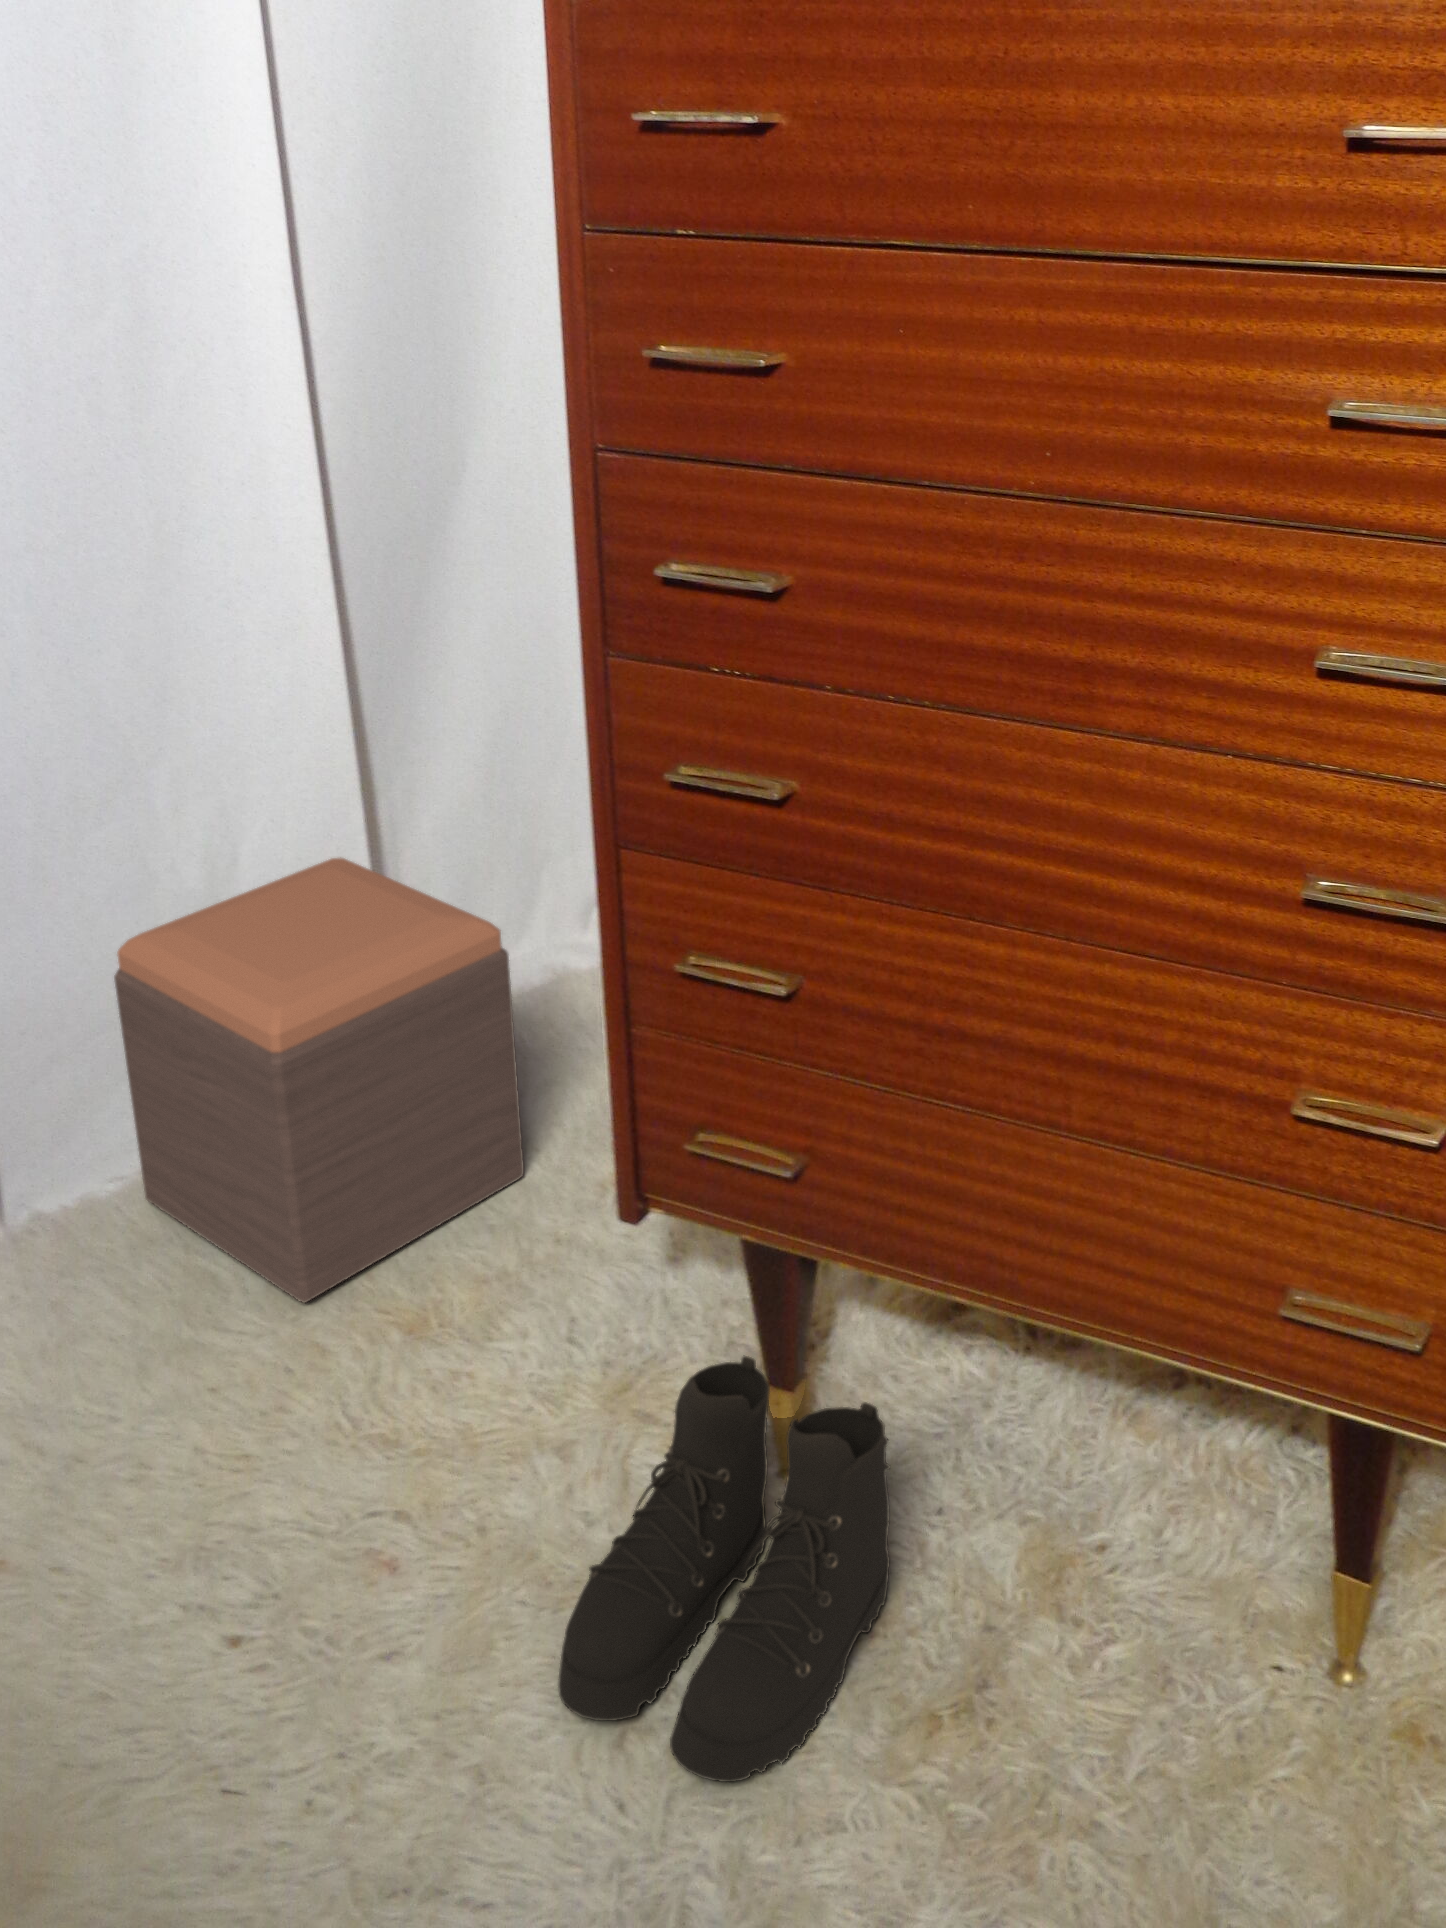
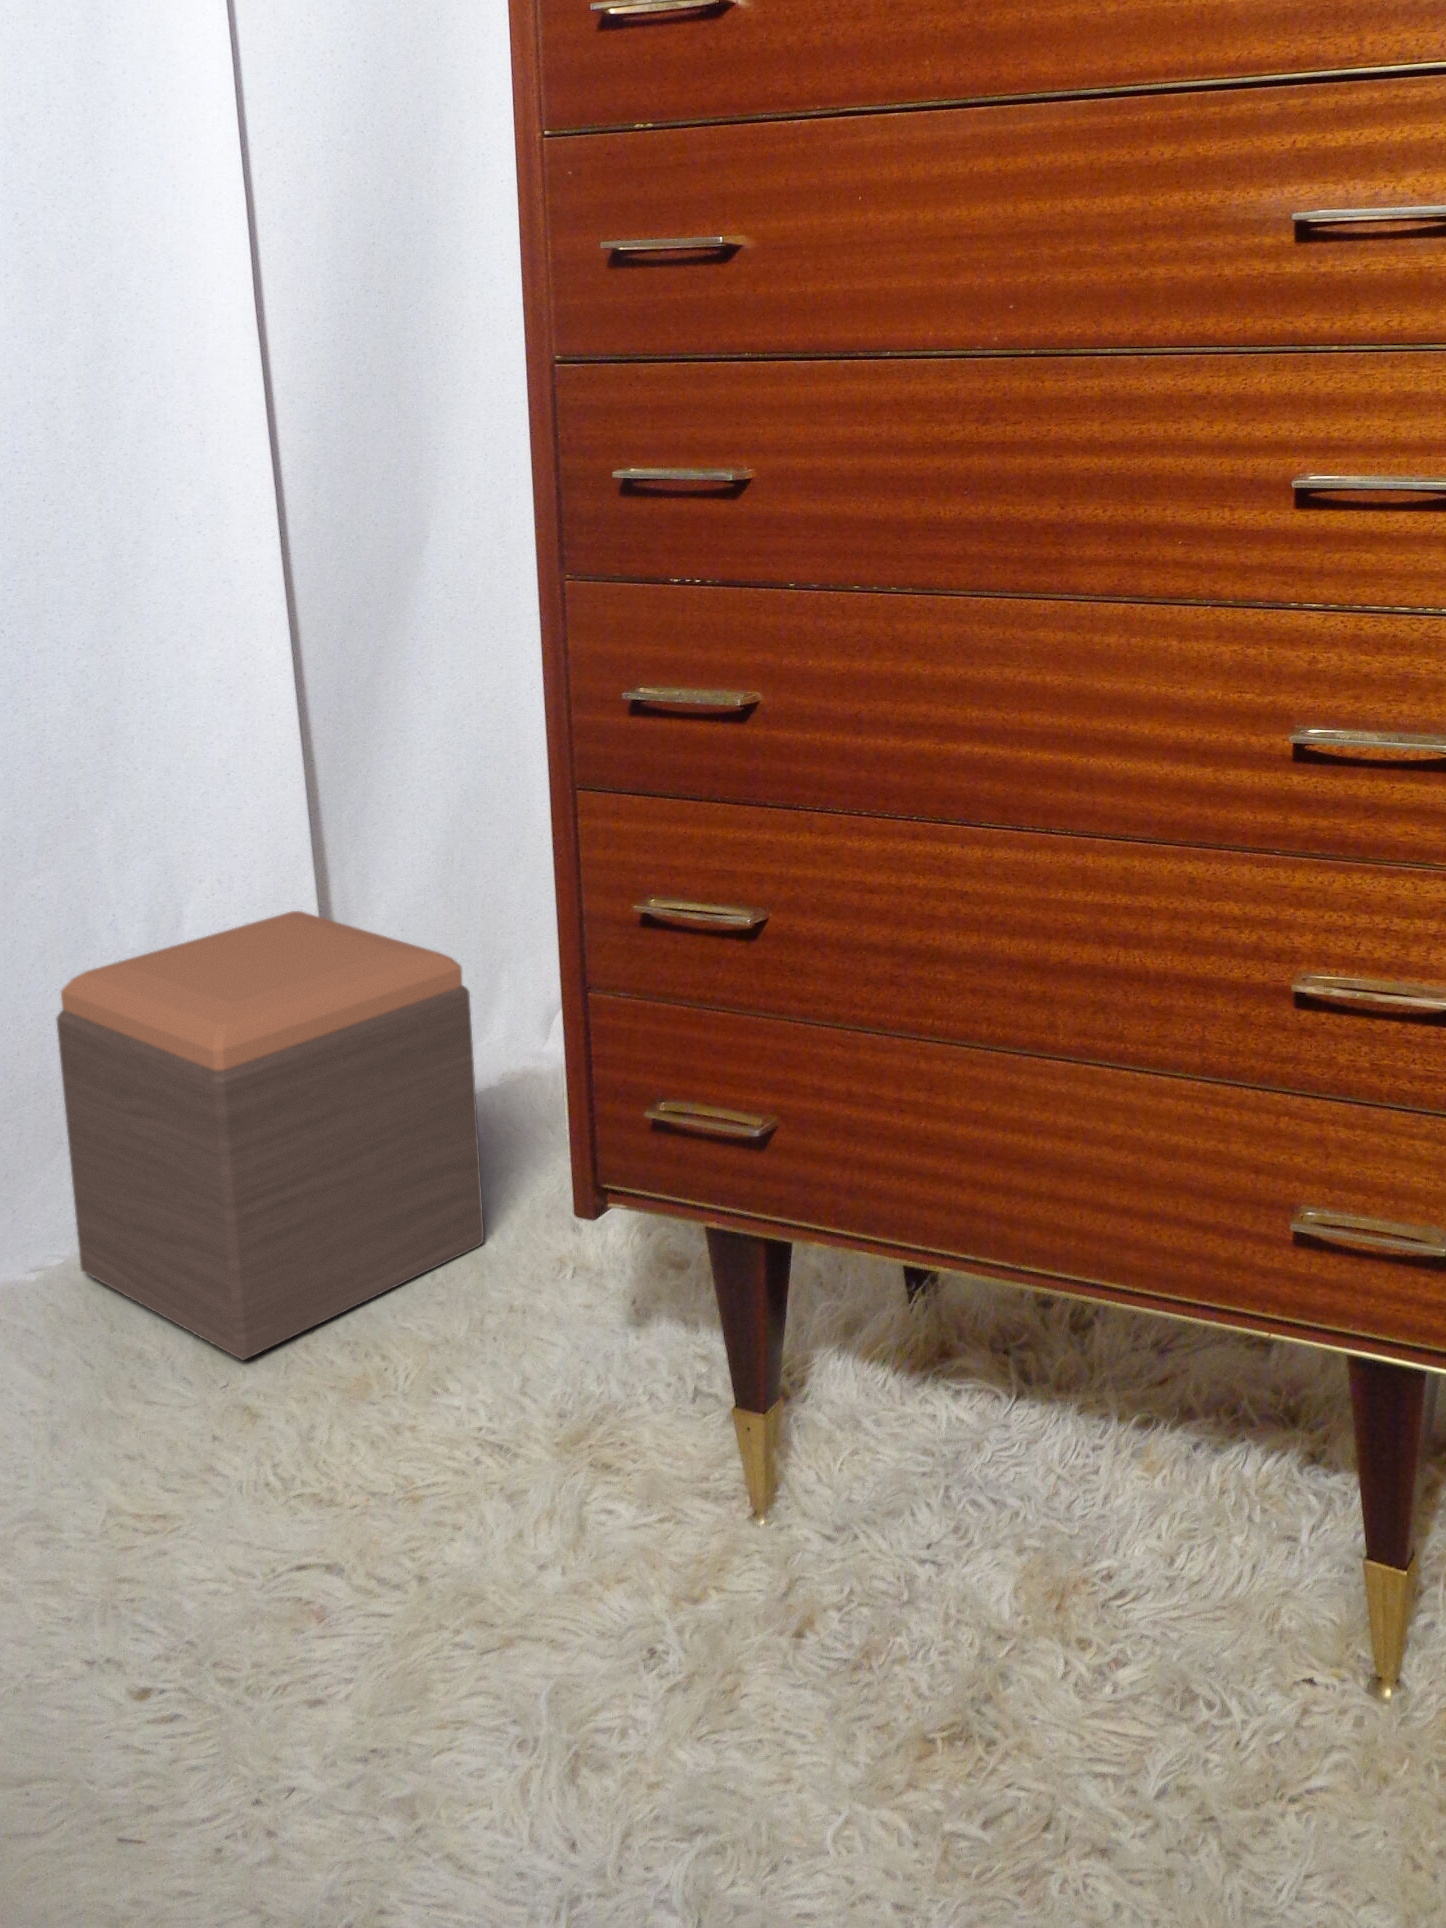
boots: present [558,1356,890,1782] -> none [500,1353,872,1806]

